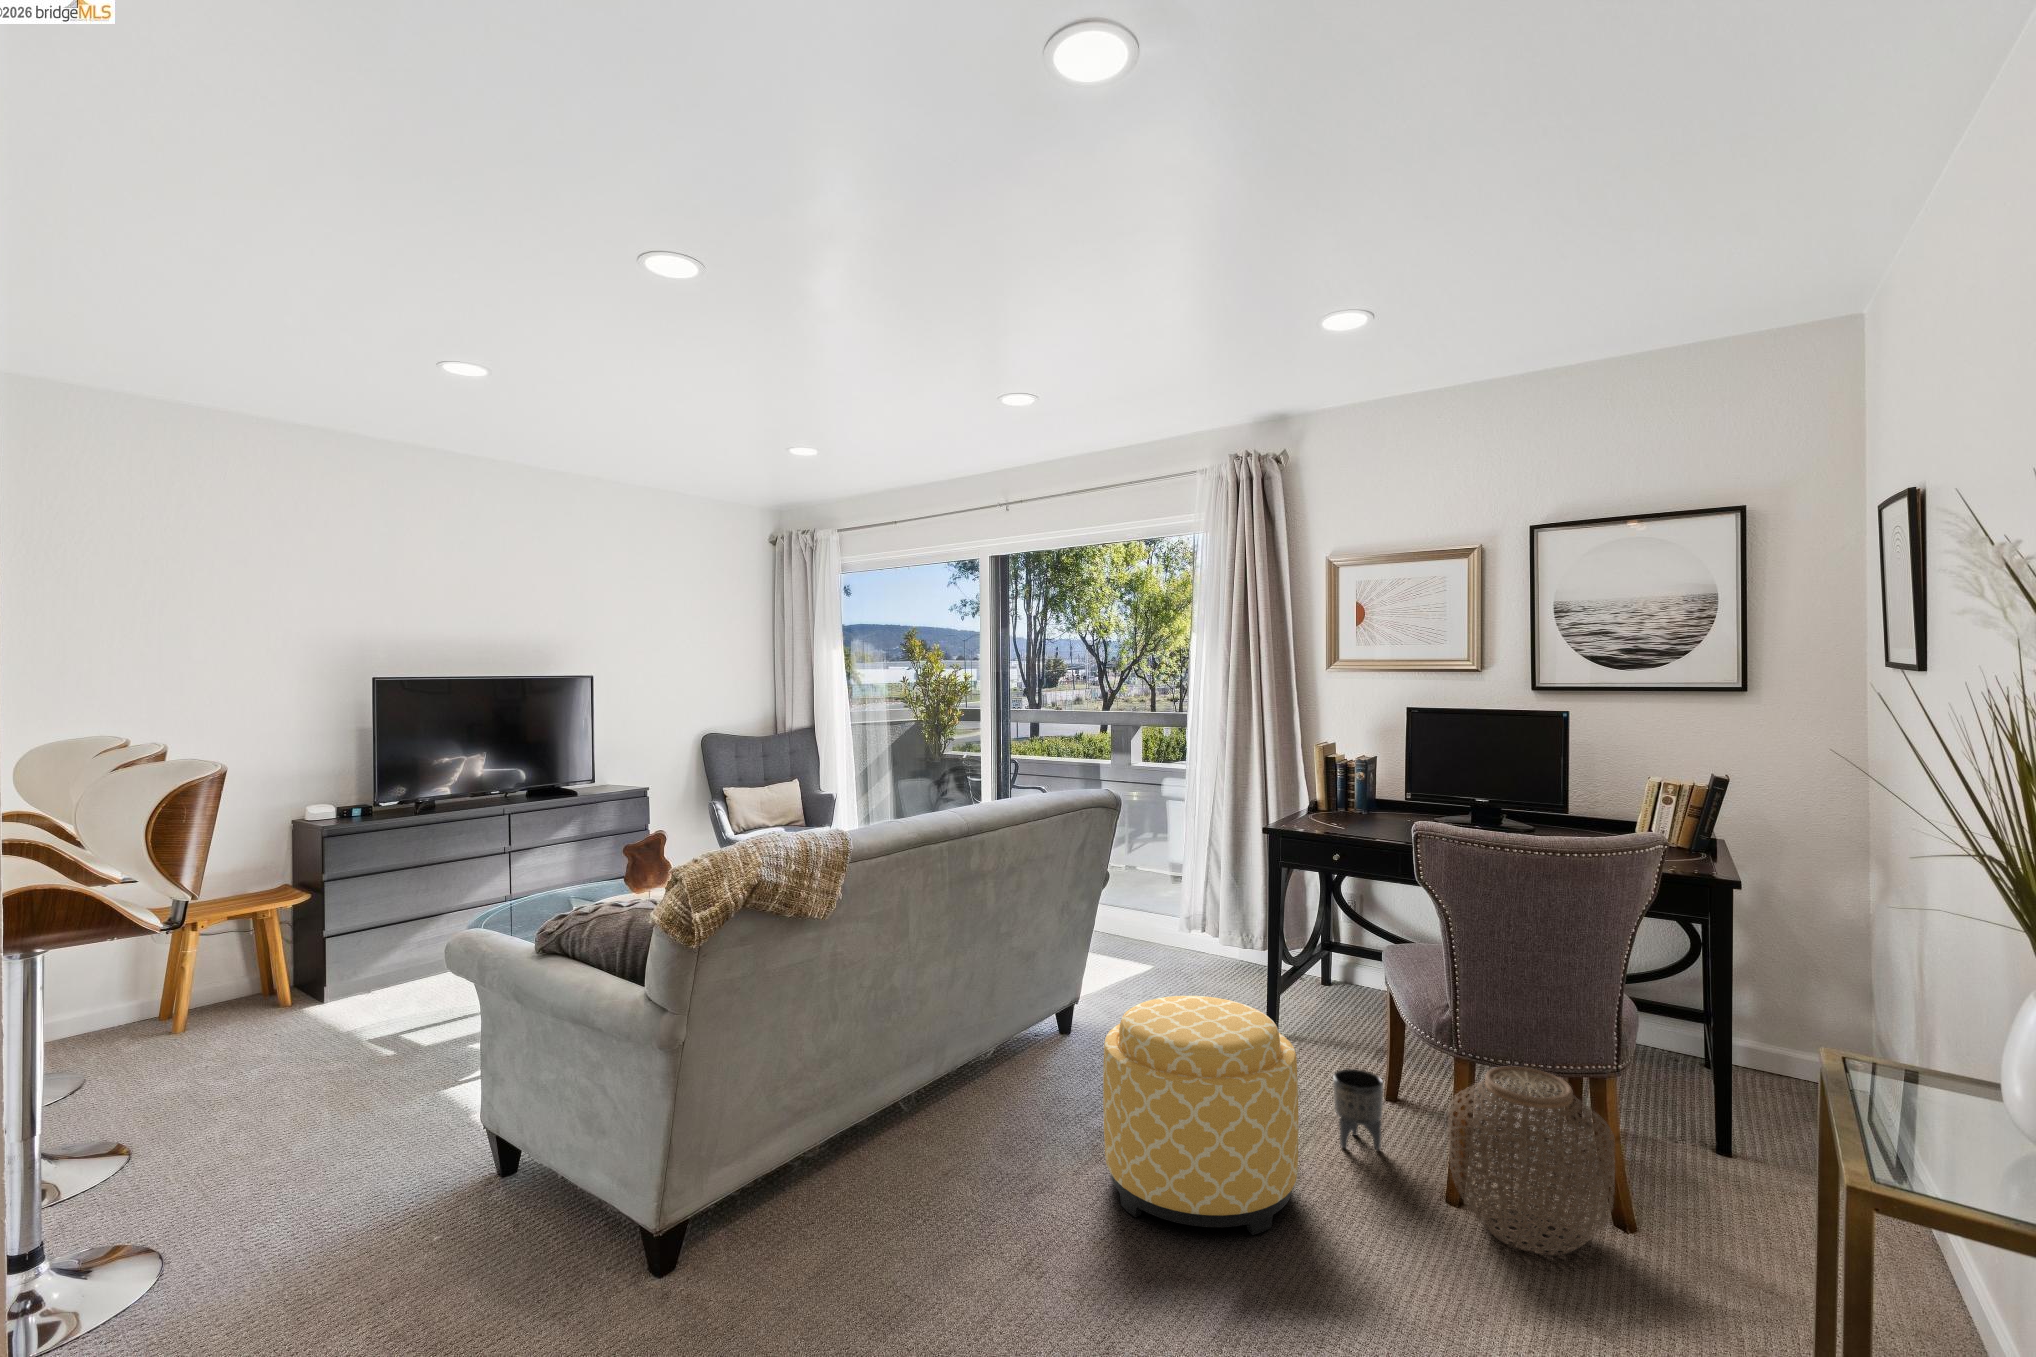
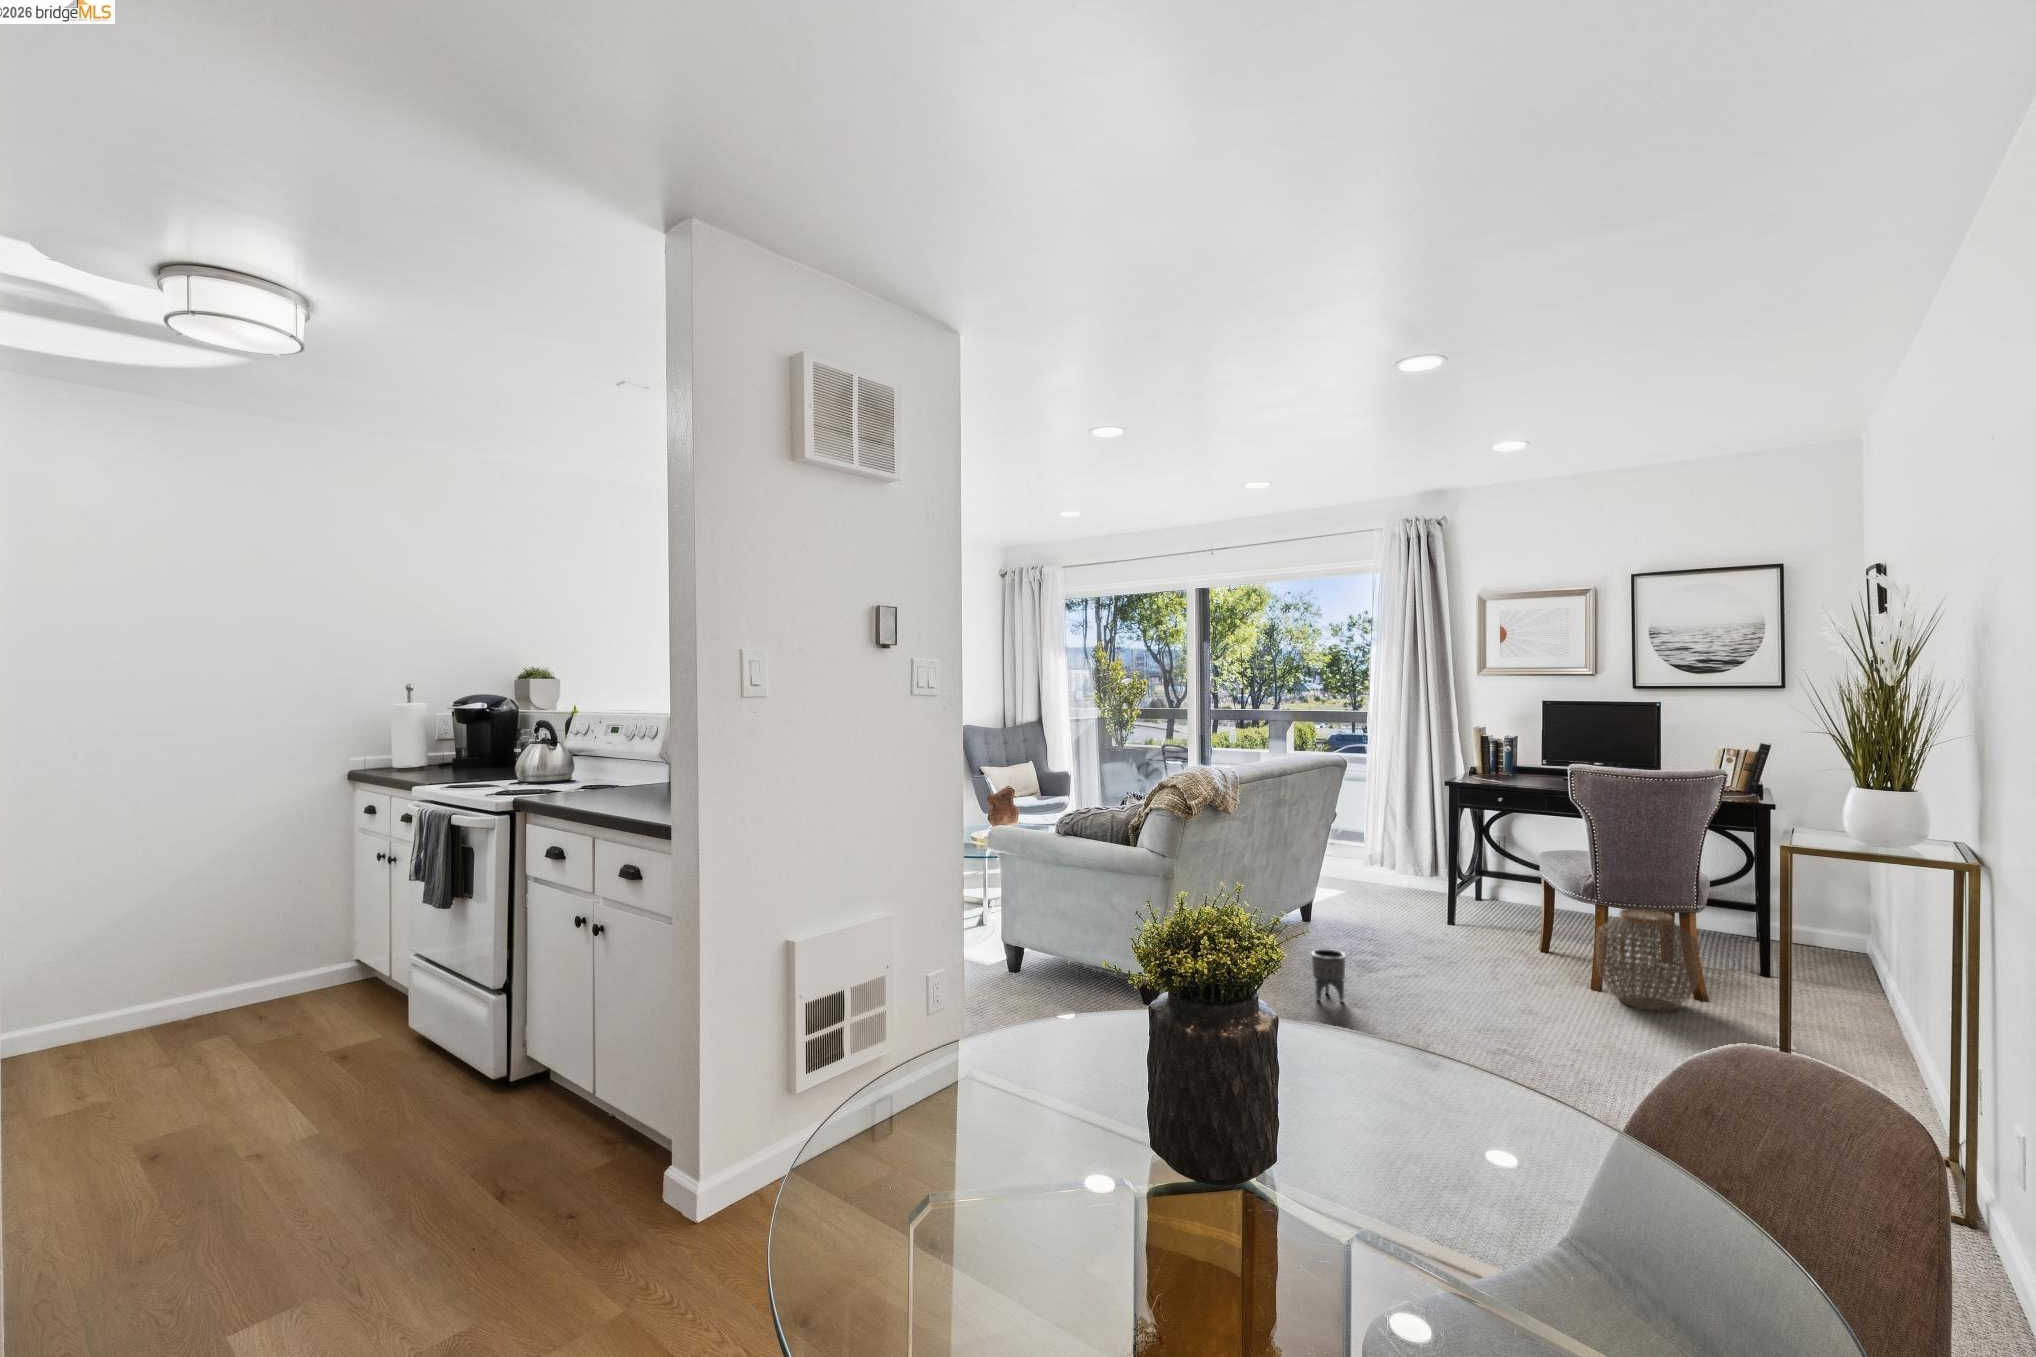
ottoman: present [1103,996,1299,1235] -> none [1377,875,1503,1002]
planter: present [1333,1069,1383,1150] -> present [1312,949,1346,1001]

